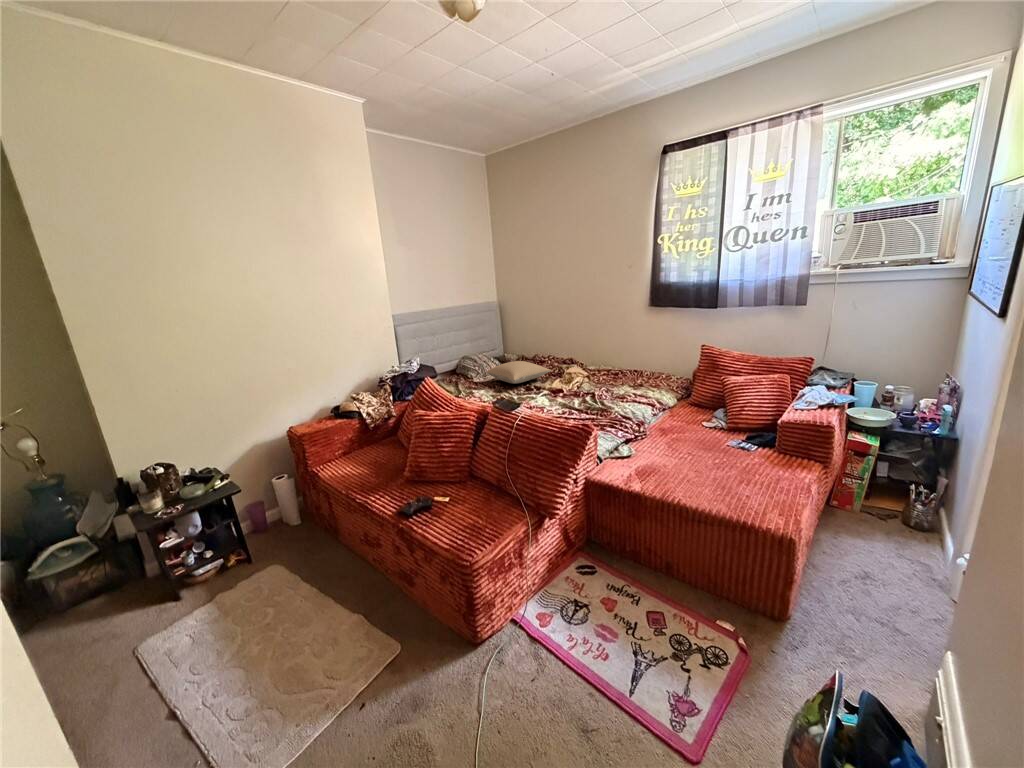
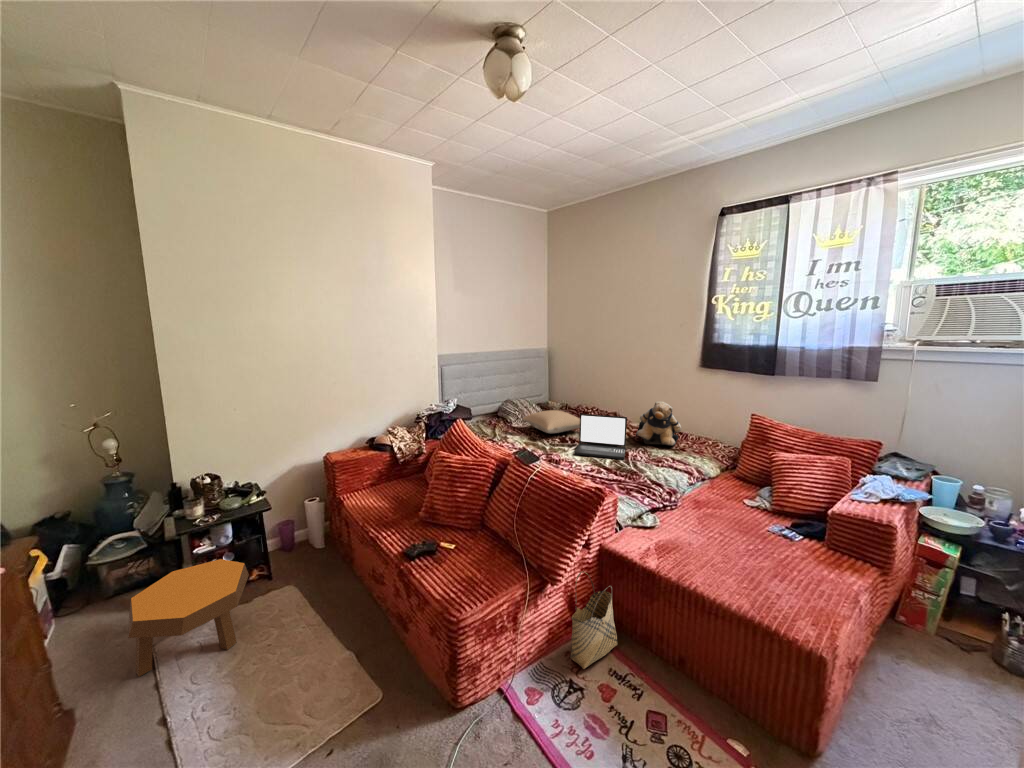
teddy bear: none [597,342,638,384] -> present [636,402,682,445]
laptop: none [543,360,591,400] -> present [574,414,627,459]
woven basket: none [571,503,611,588] -> present [570,571,617,669]
footstool: none [98,549,231,682] -> present [128,559,249,677]

